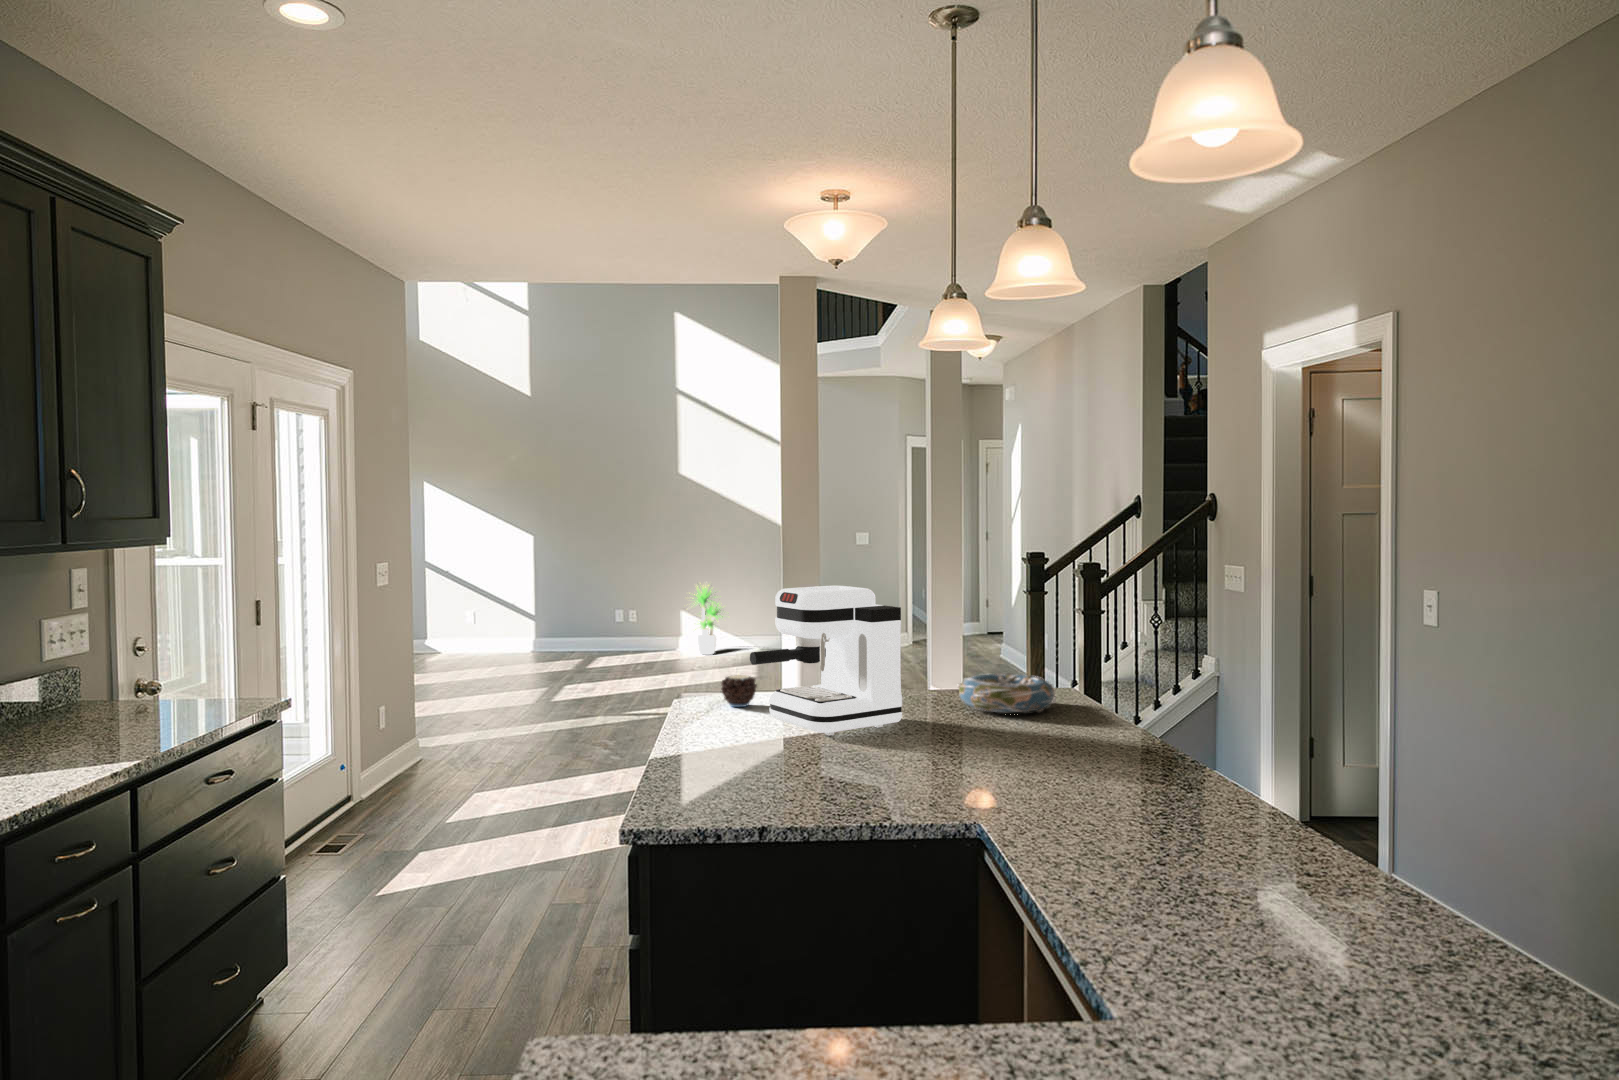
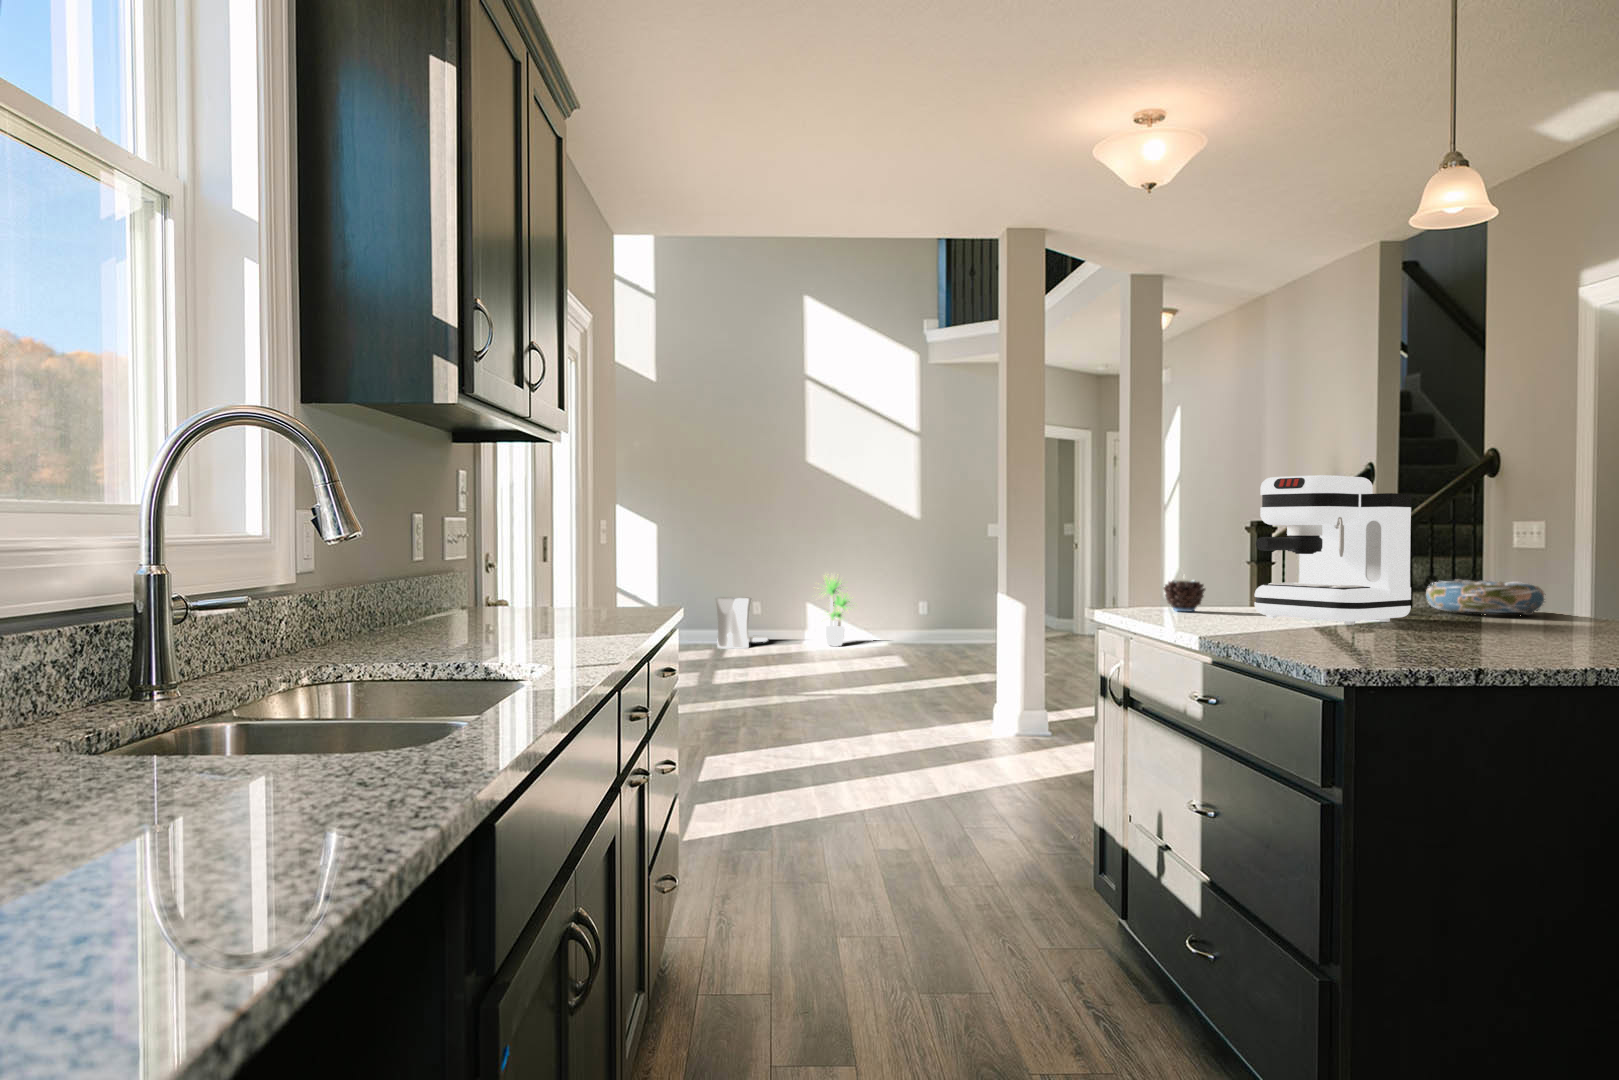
trash can: none [586,608,642,660] -> present [716,597,768,649]

